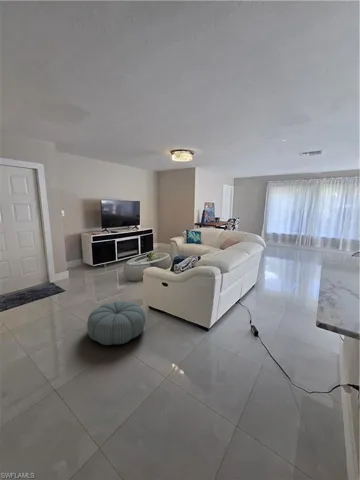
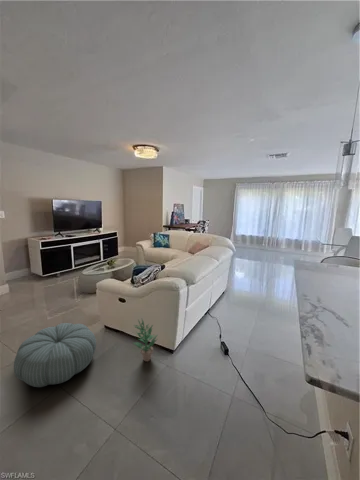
potted plant: none [176,298,197,335] -> present [135,320,157,361]

